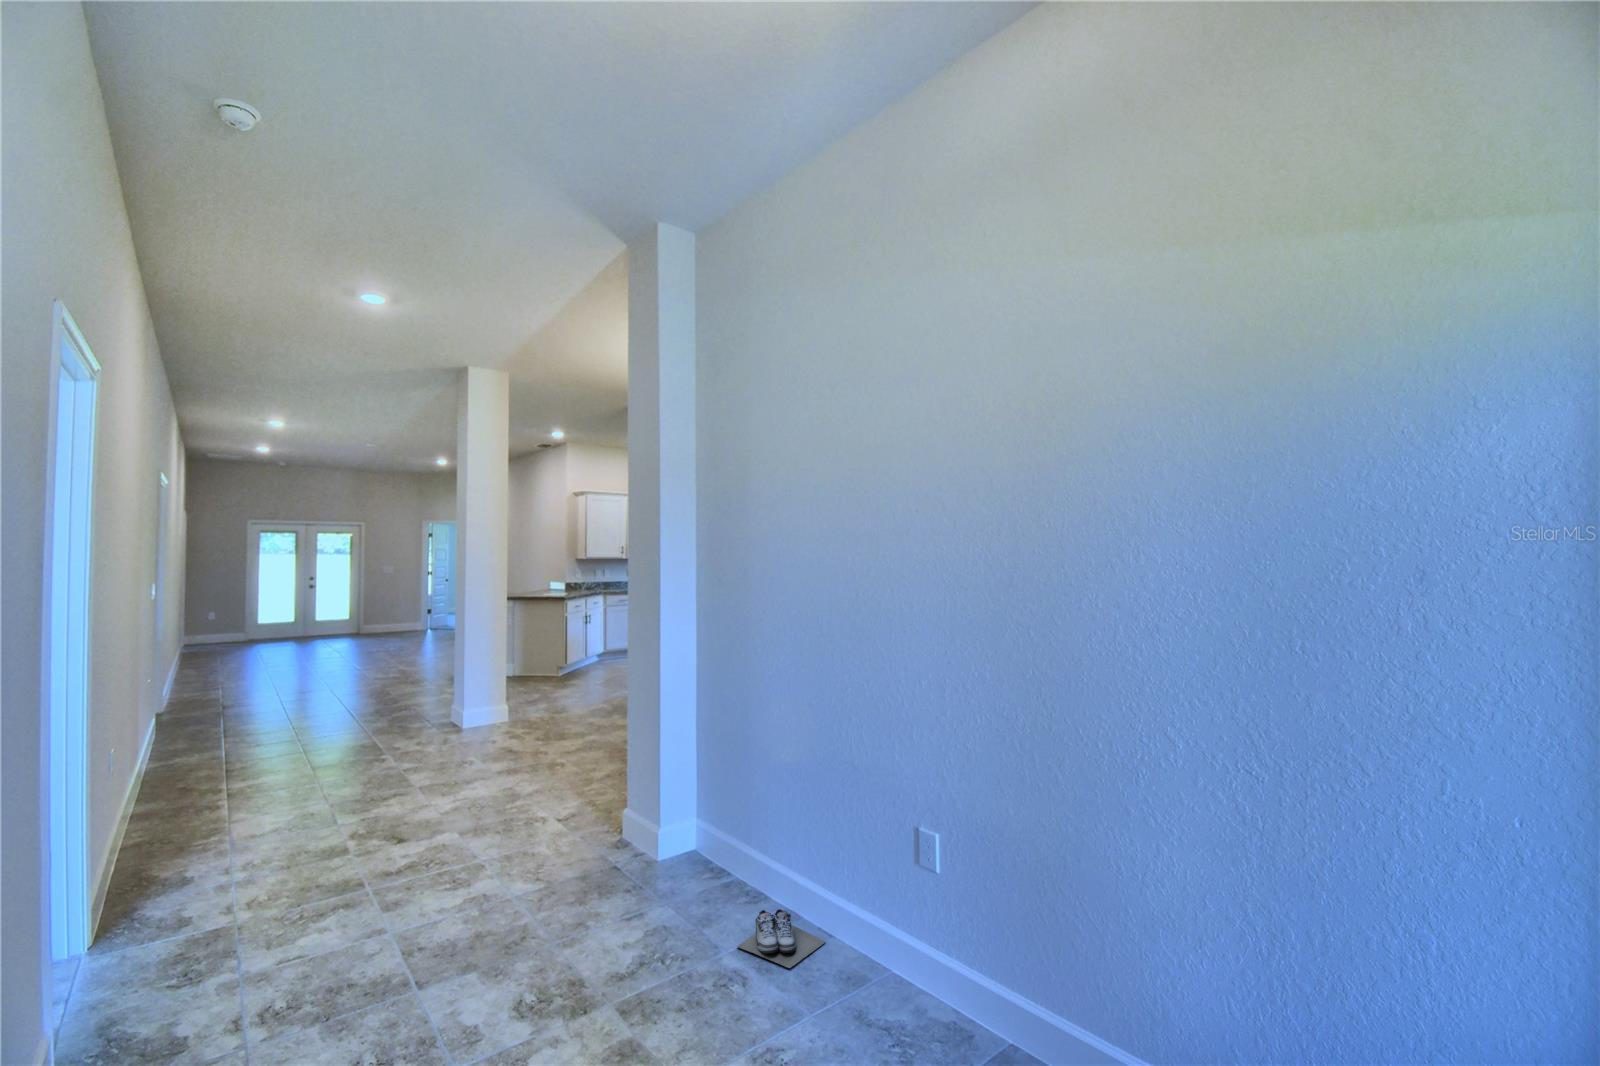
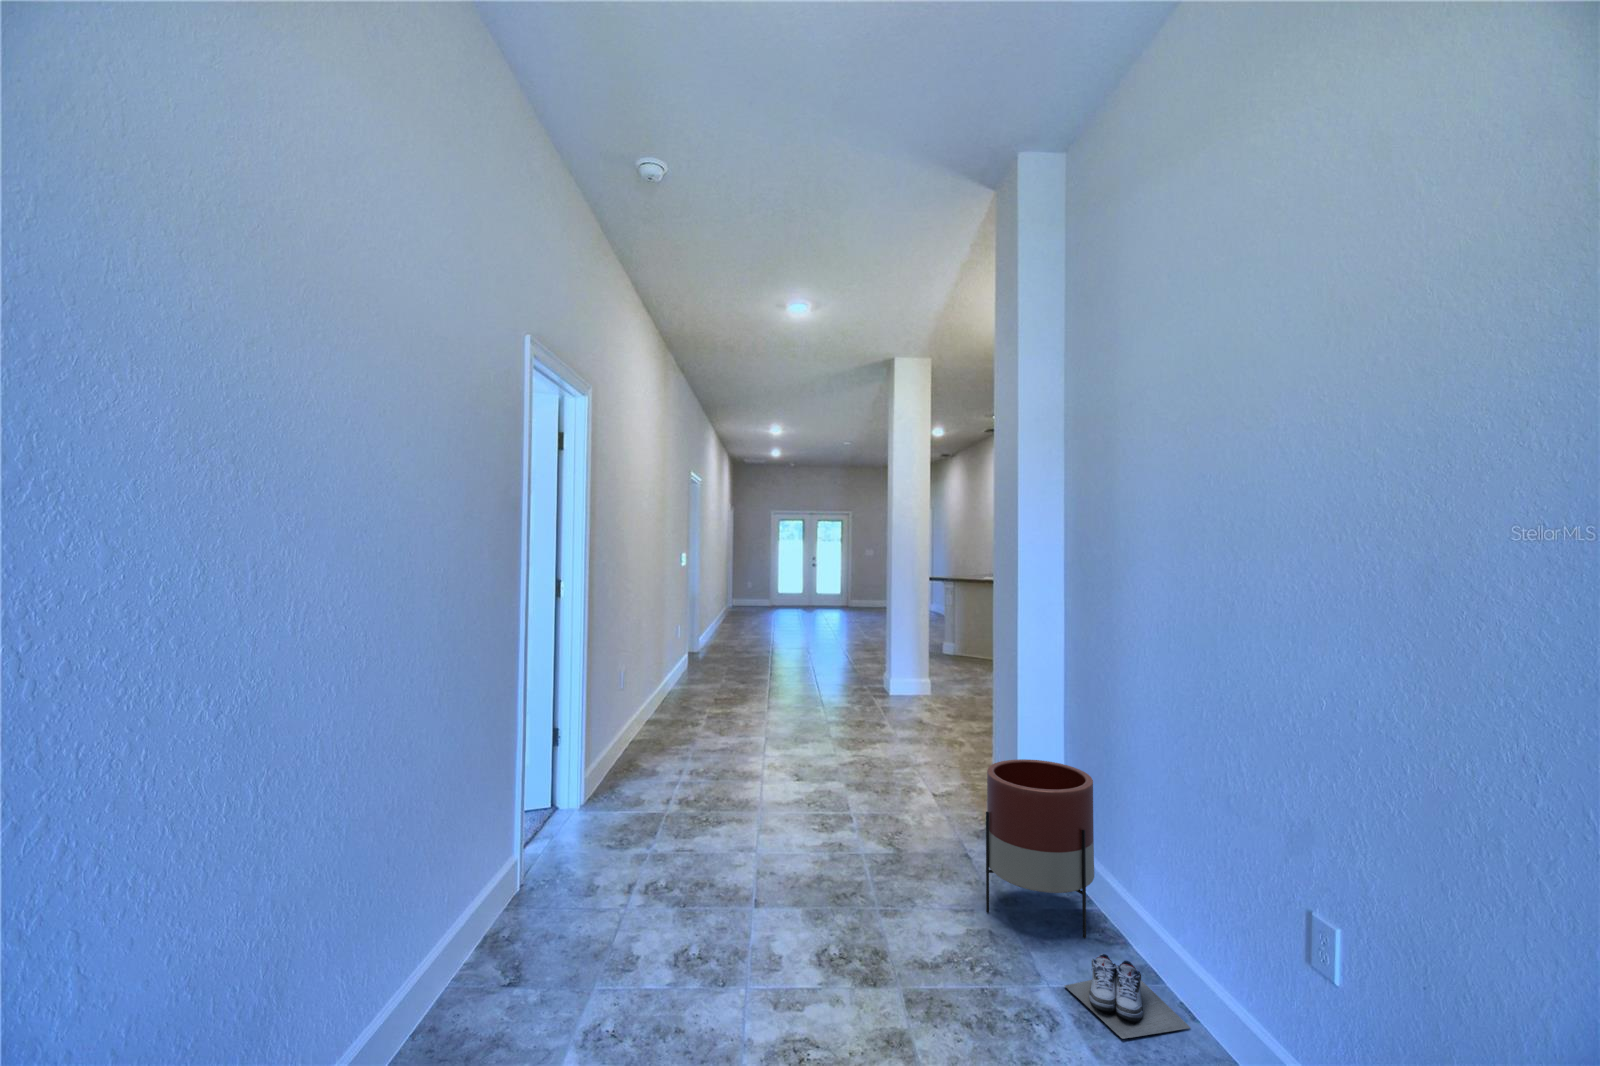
planter: none [651,766,739,912] -> present [986,759,1094,938]

